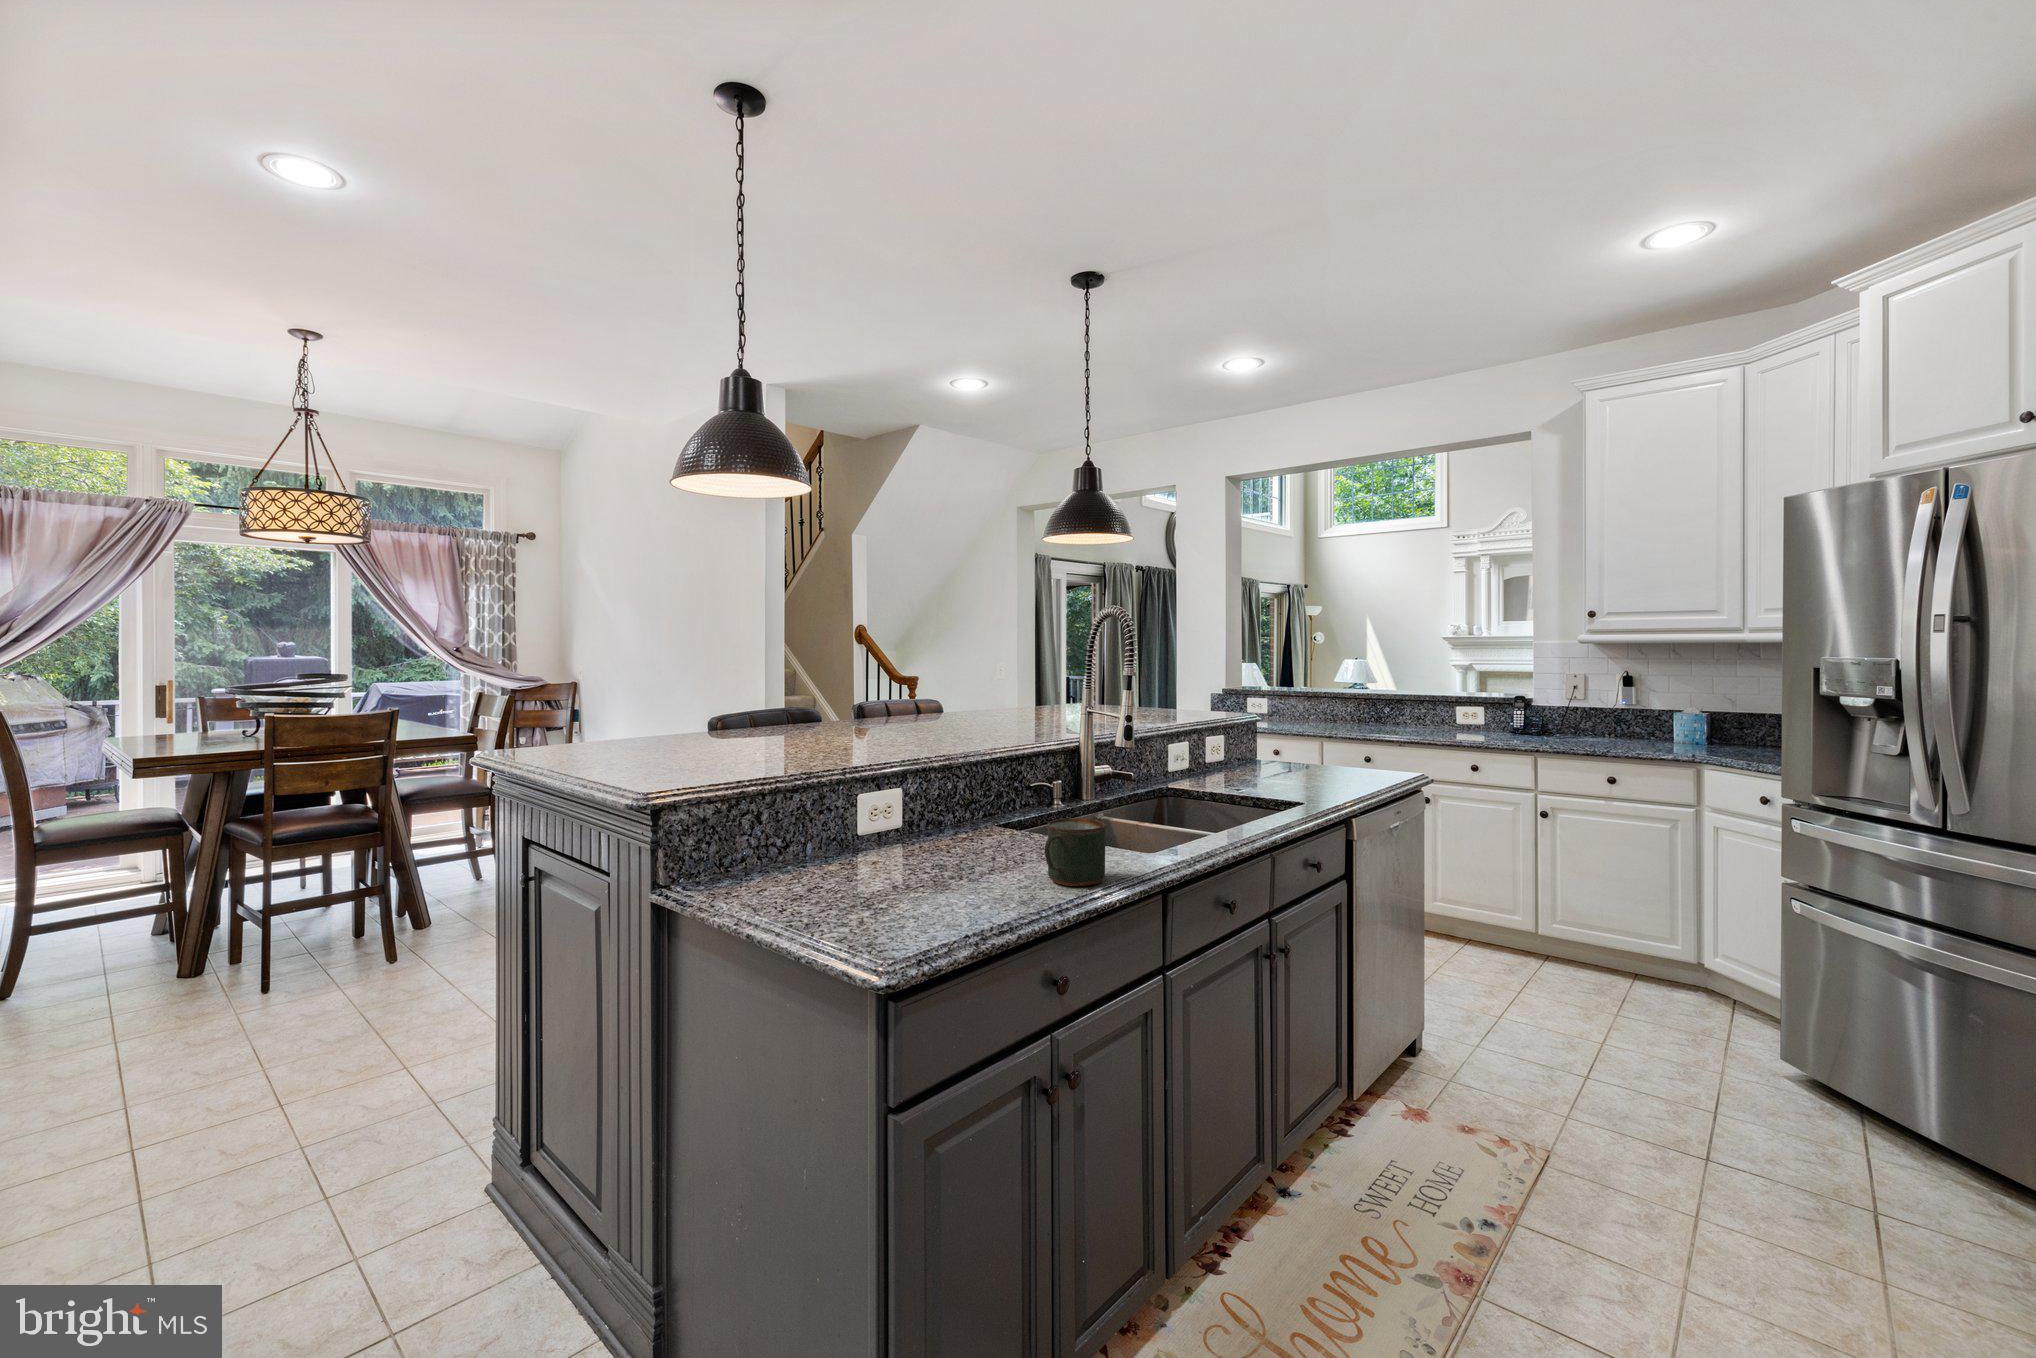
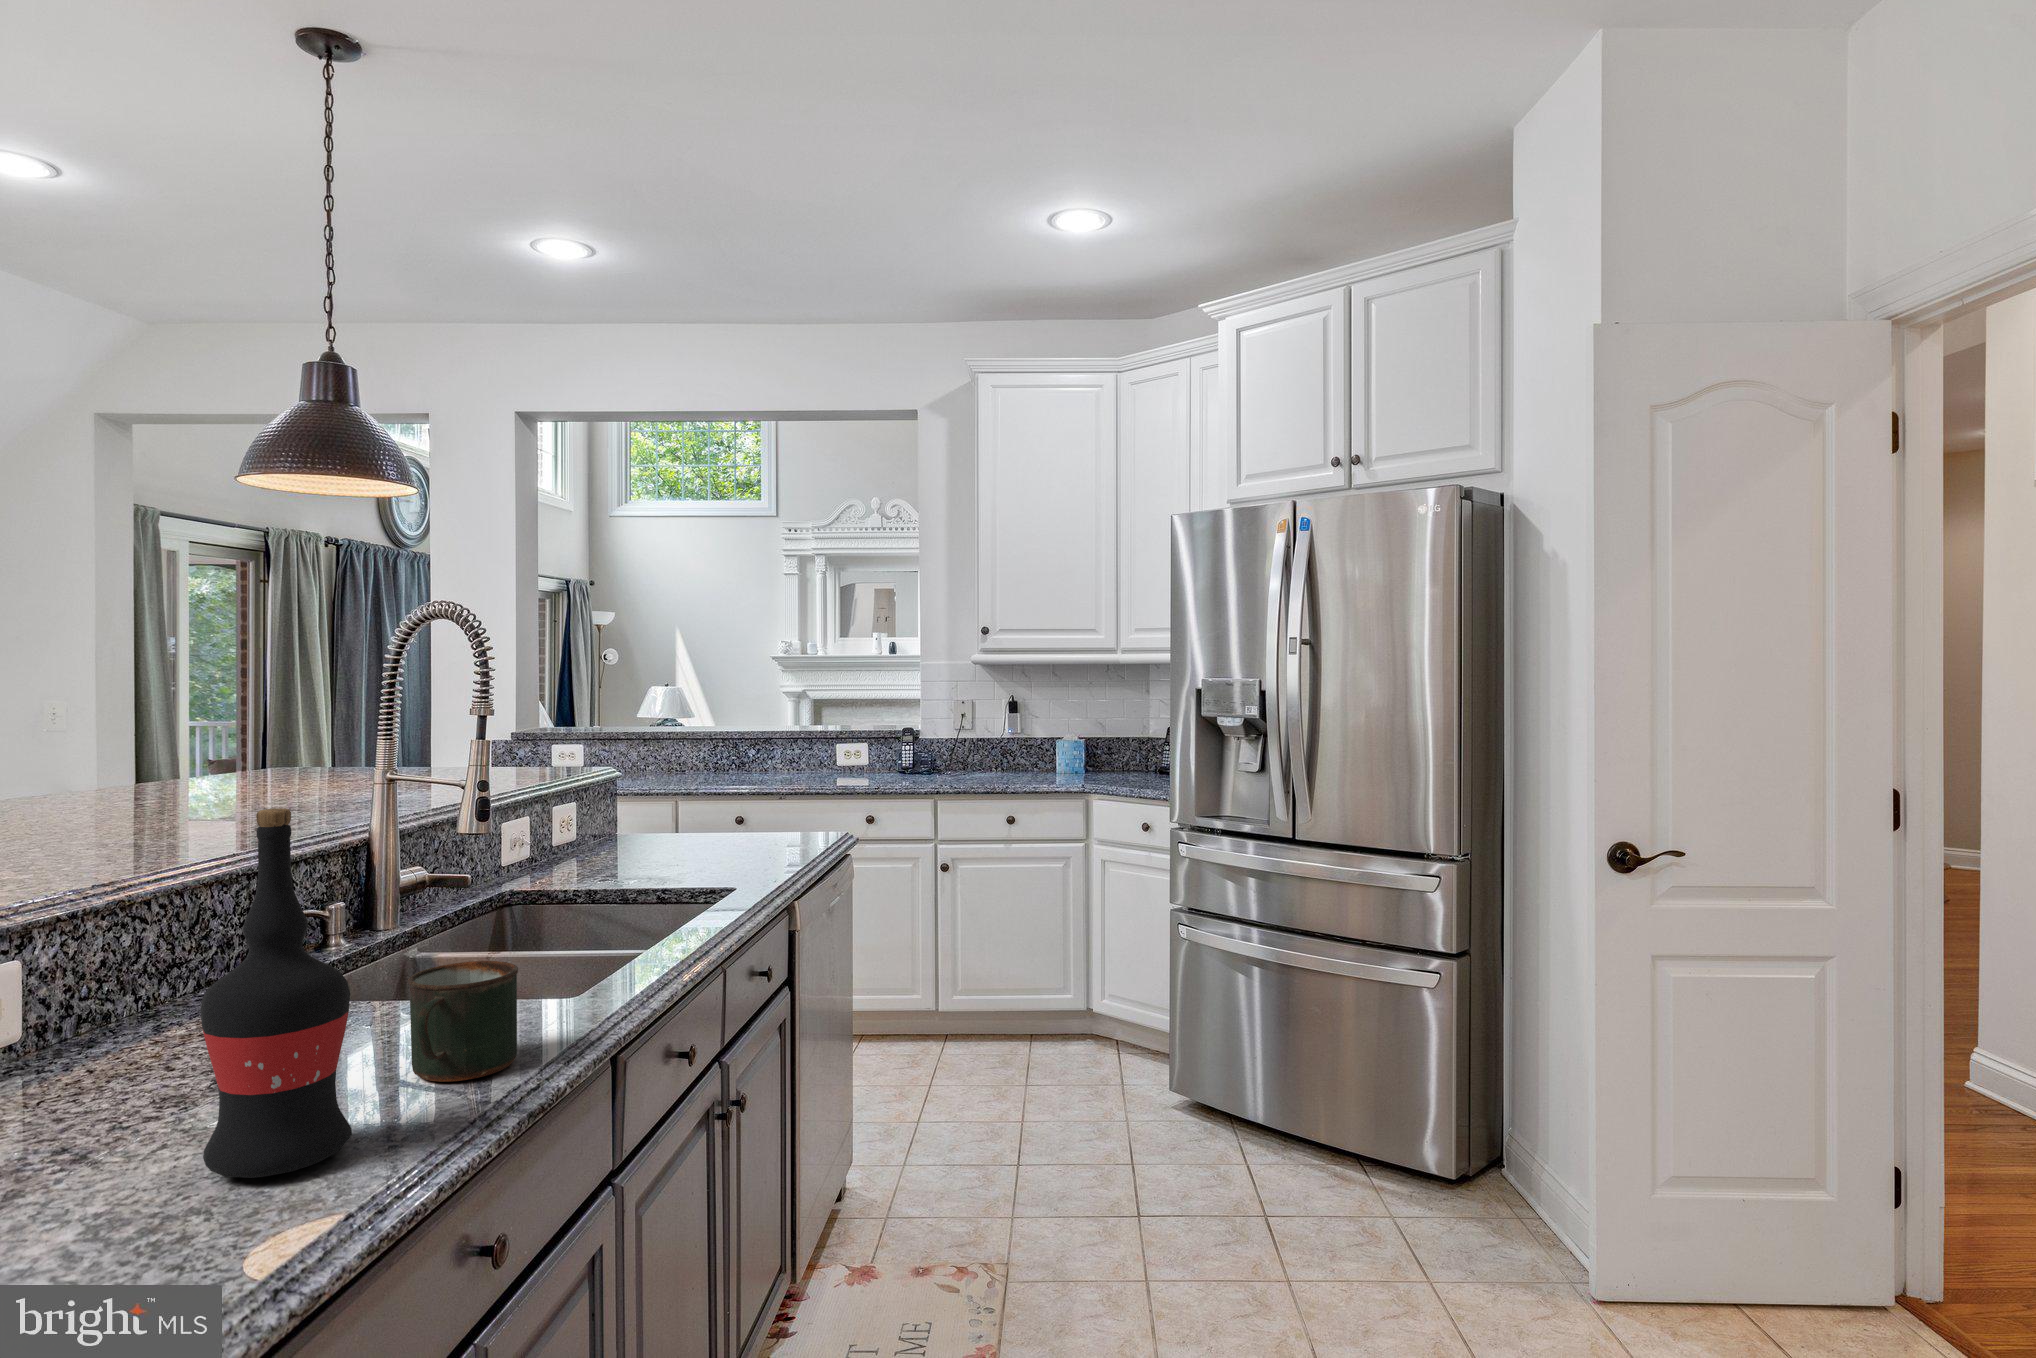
wine bottle: none [931,717,998,910] -> present [200,808,352,1178]

